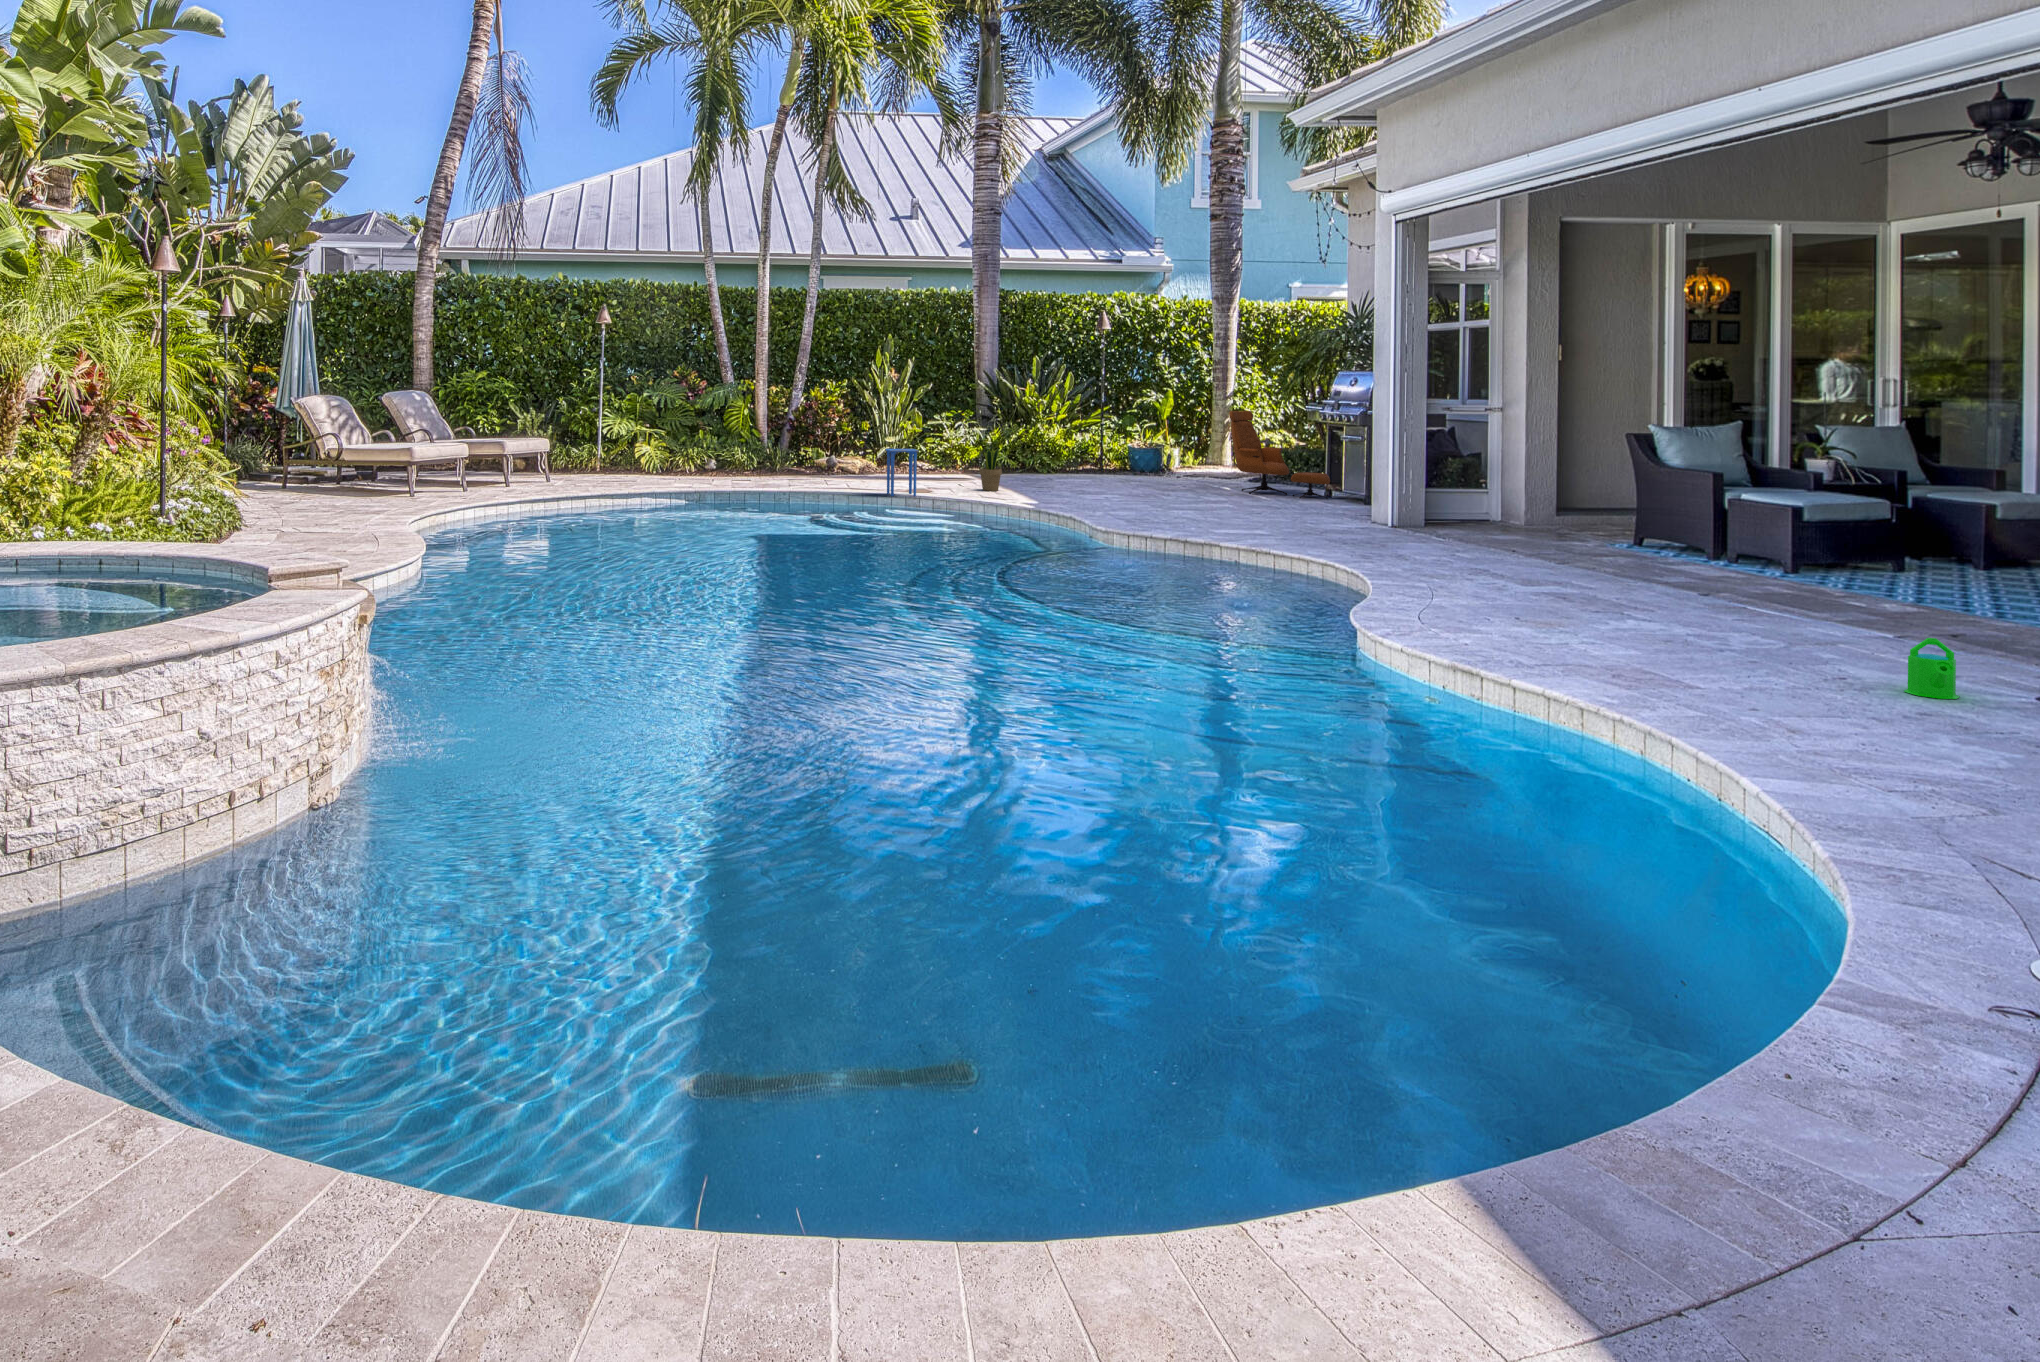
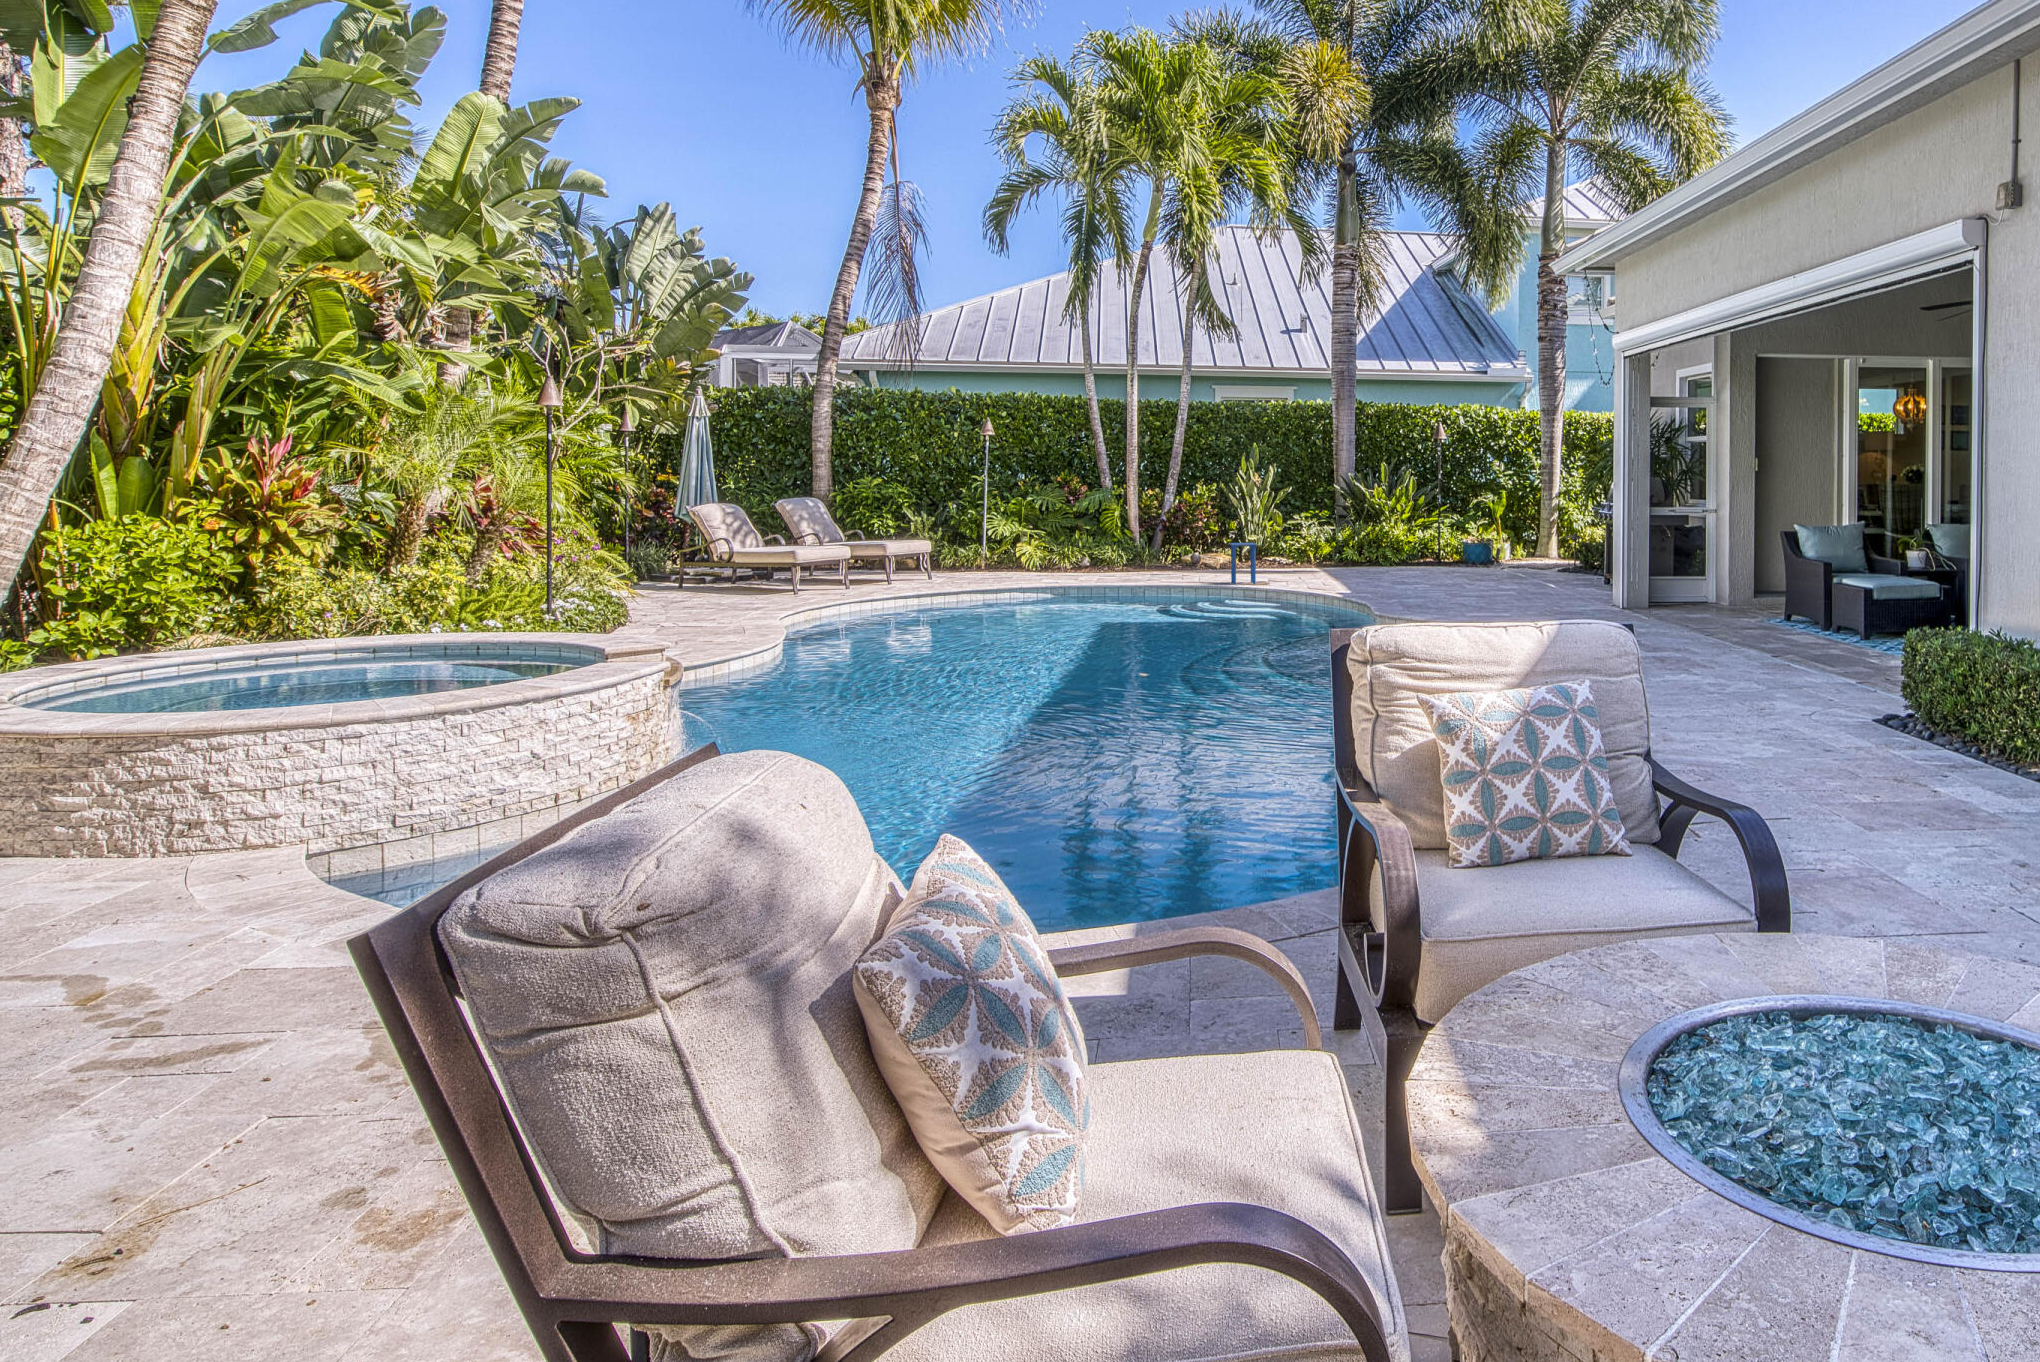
lounge chair: present [1229,411,1330,499] -> none [1528,505,1608,579]
potted plant: present [980,447,1003,491] -> none [1315,539,1337,578]
watering can: present [1904,638,1960,699] -> none [1844,665,1878,707]

